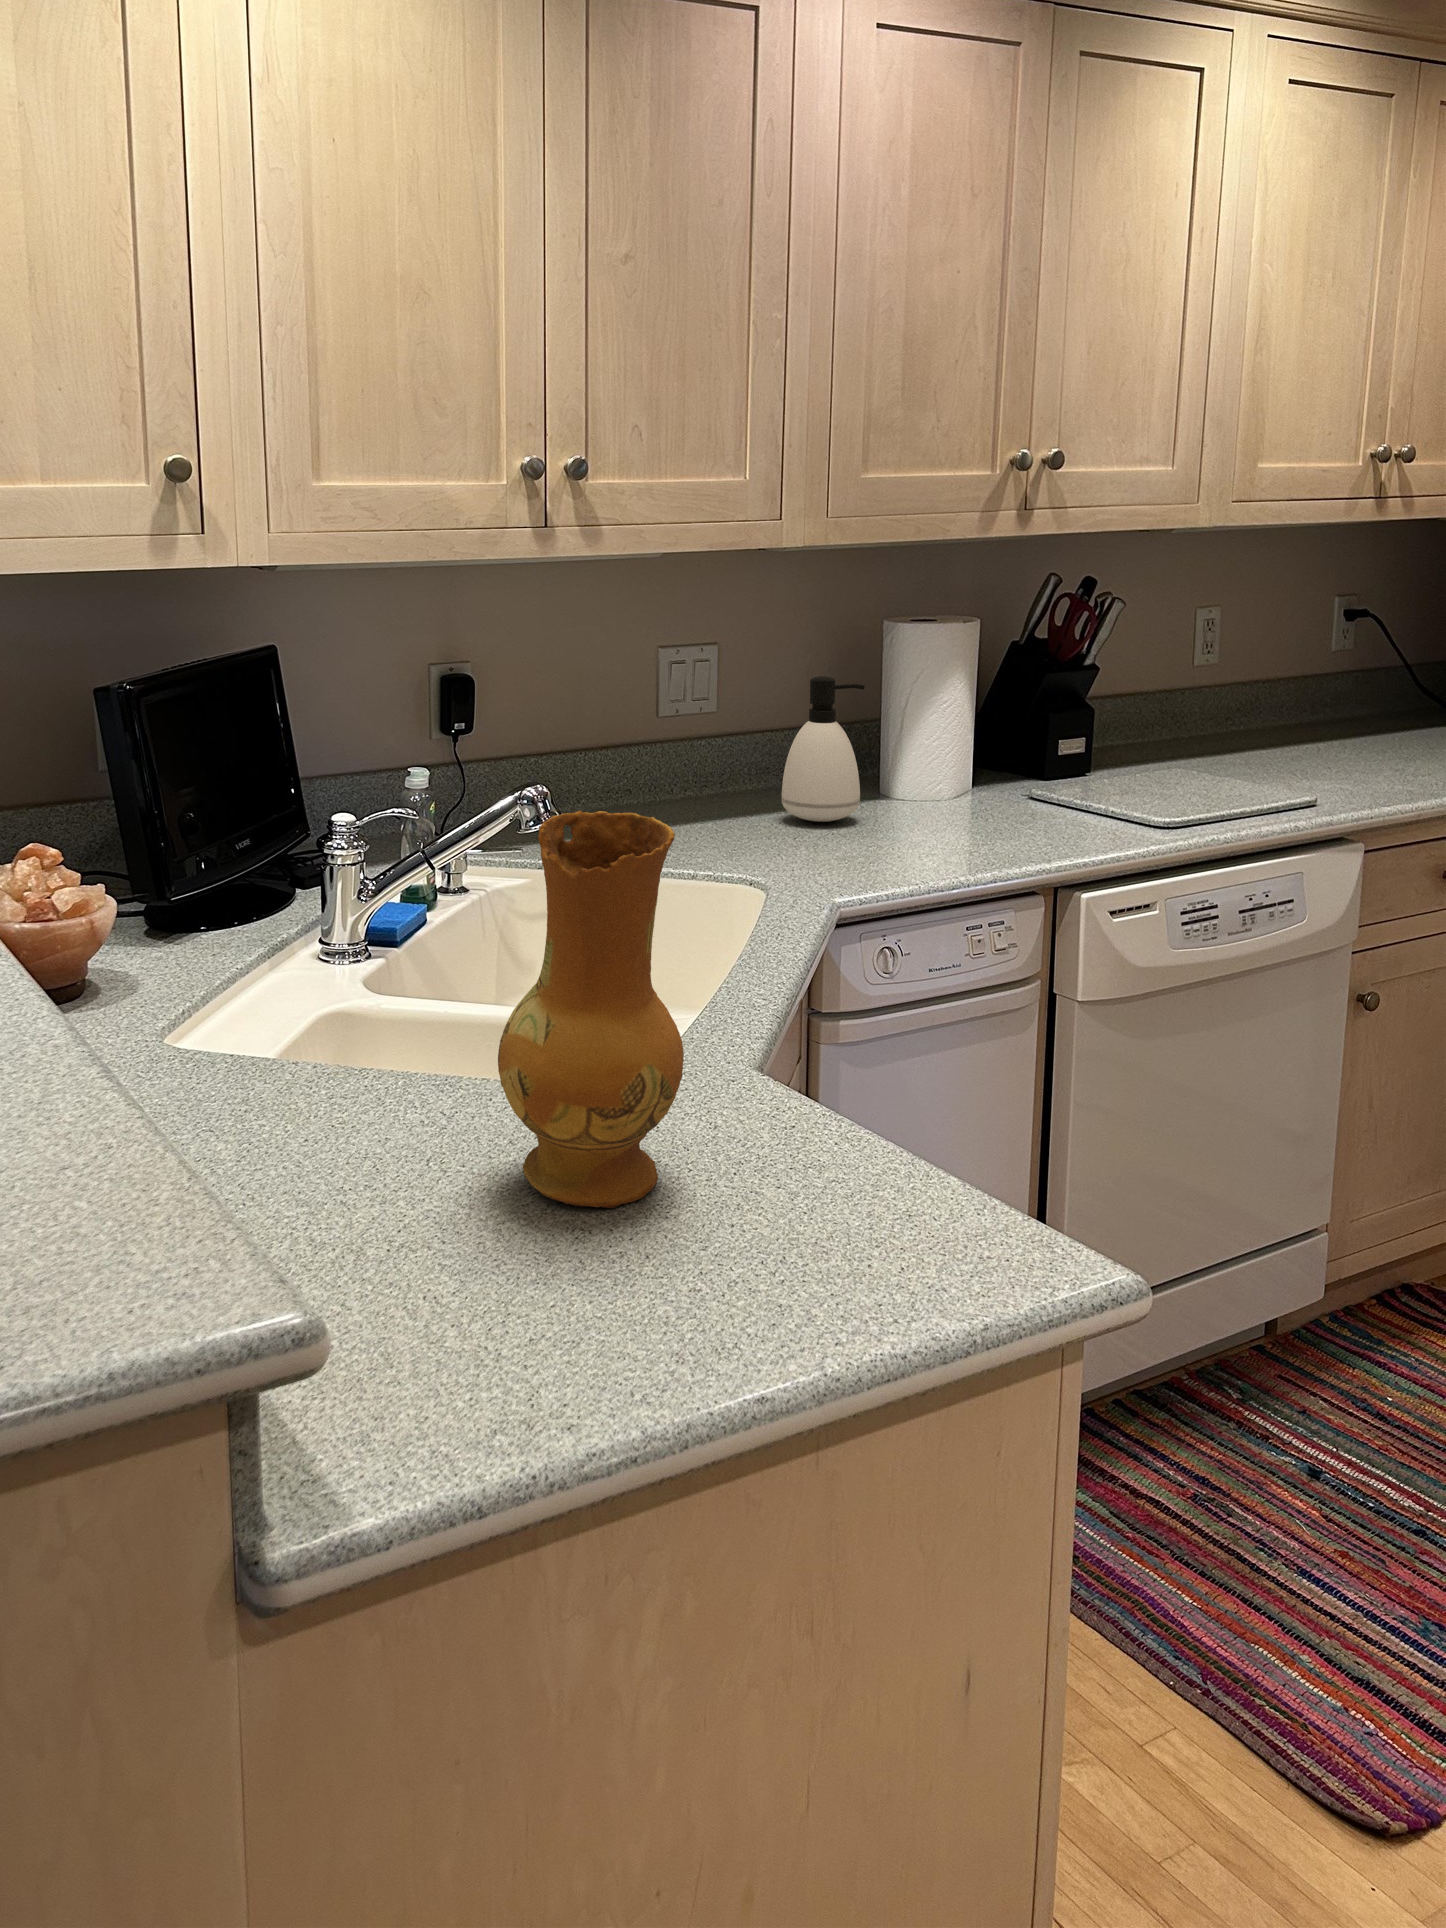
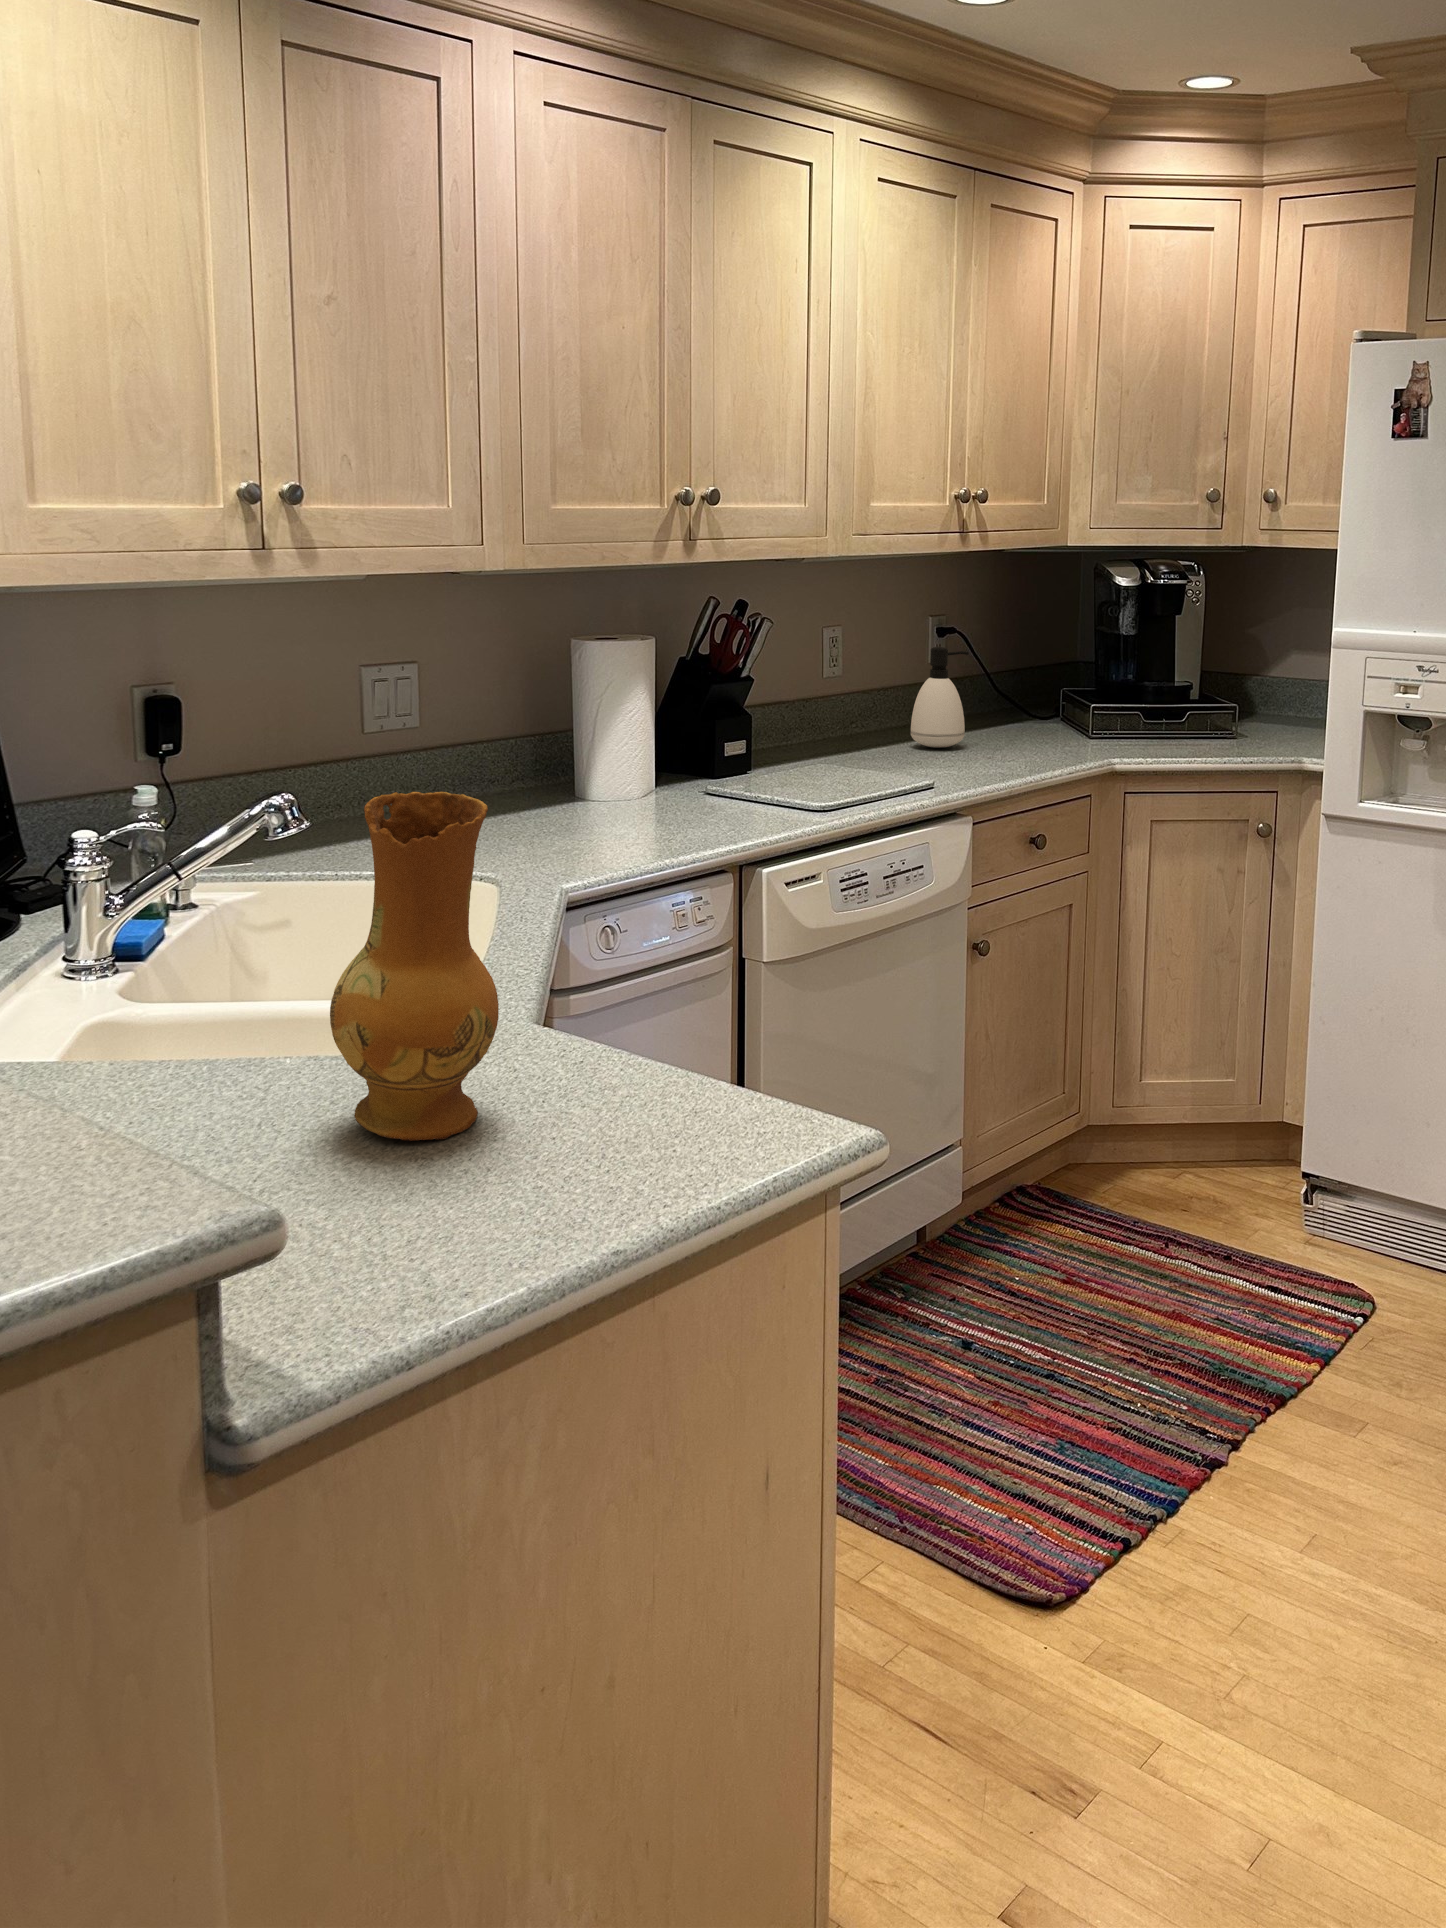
soap dispenser: present [782,676,865,822] -> present [911,647,969,748]

